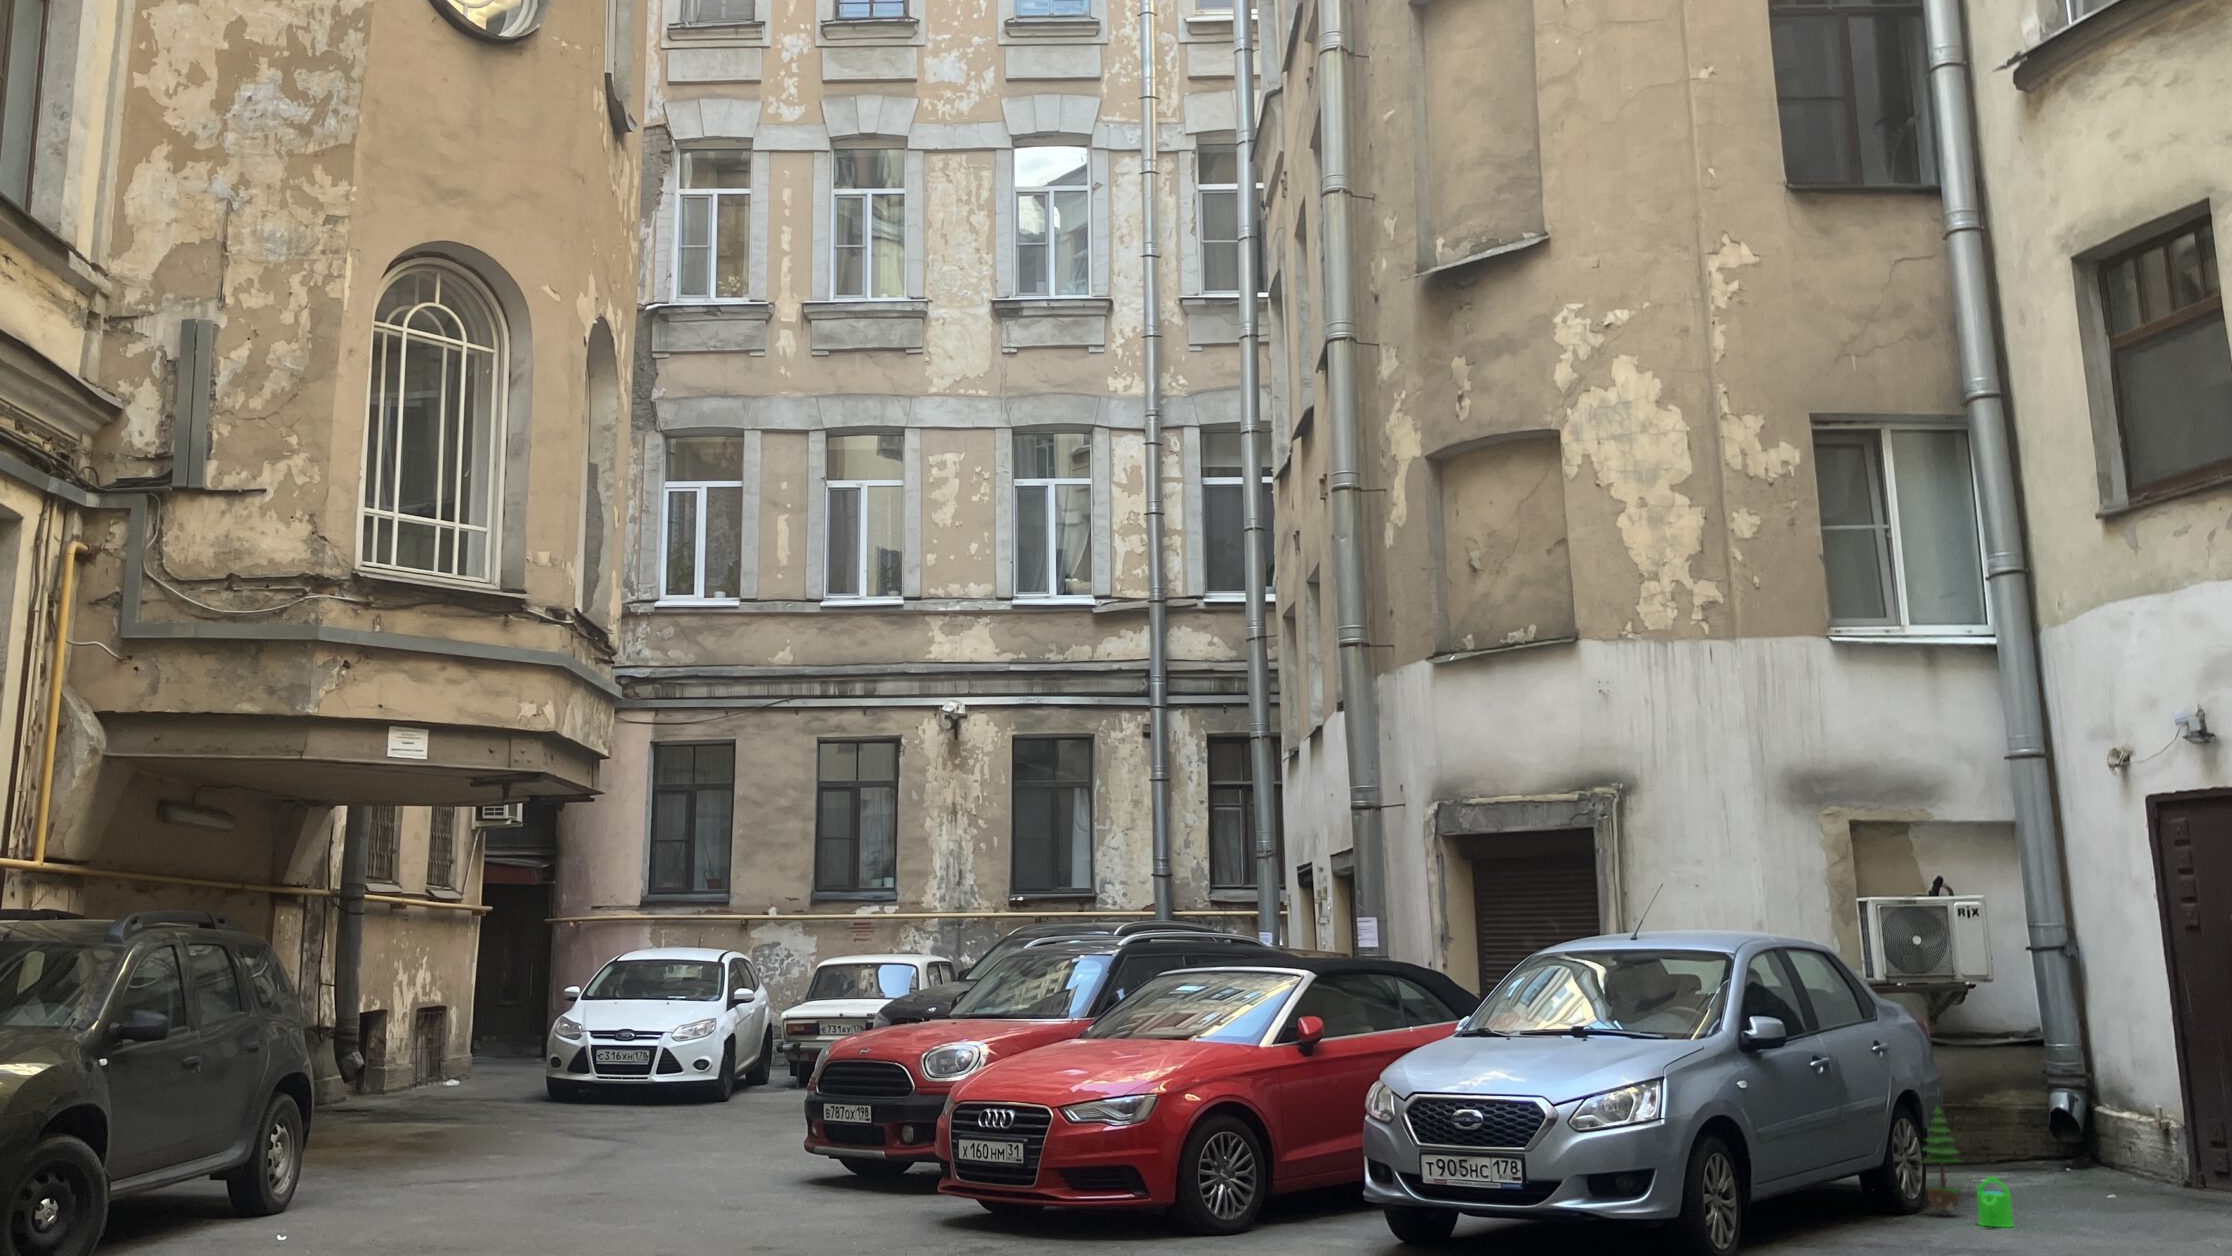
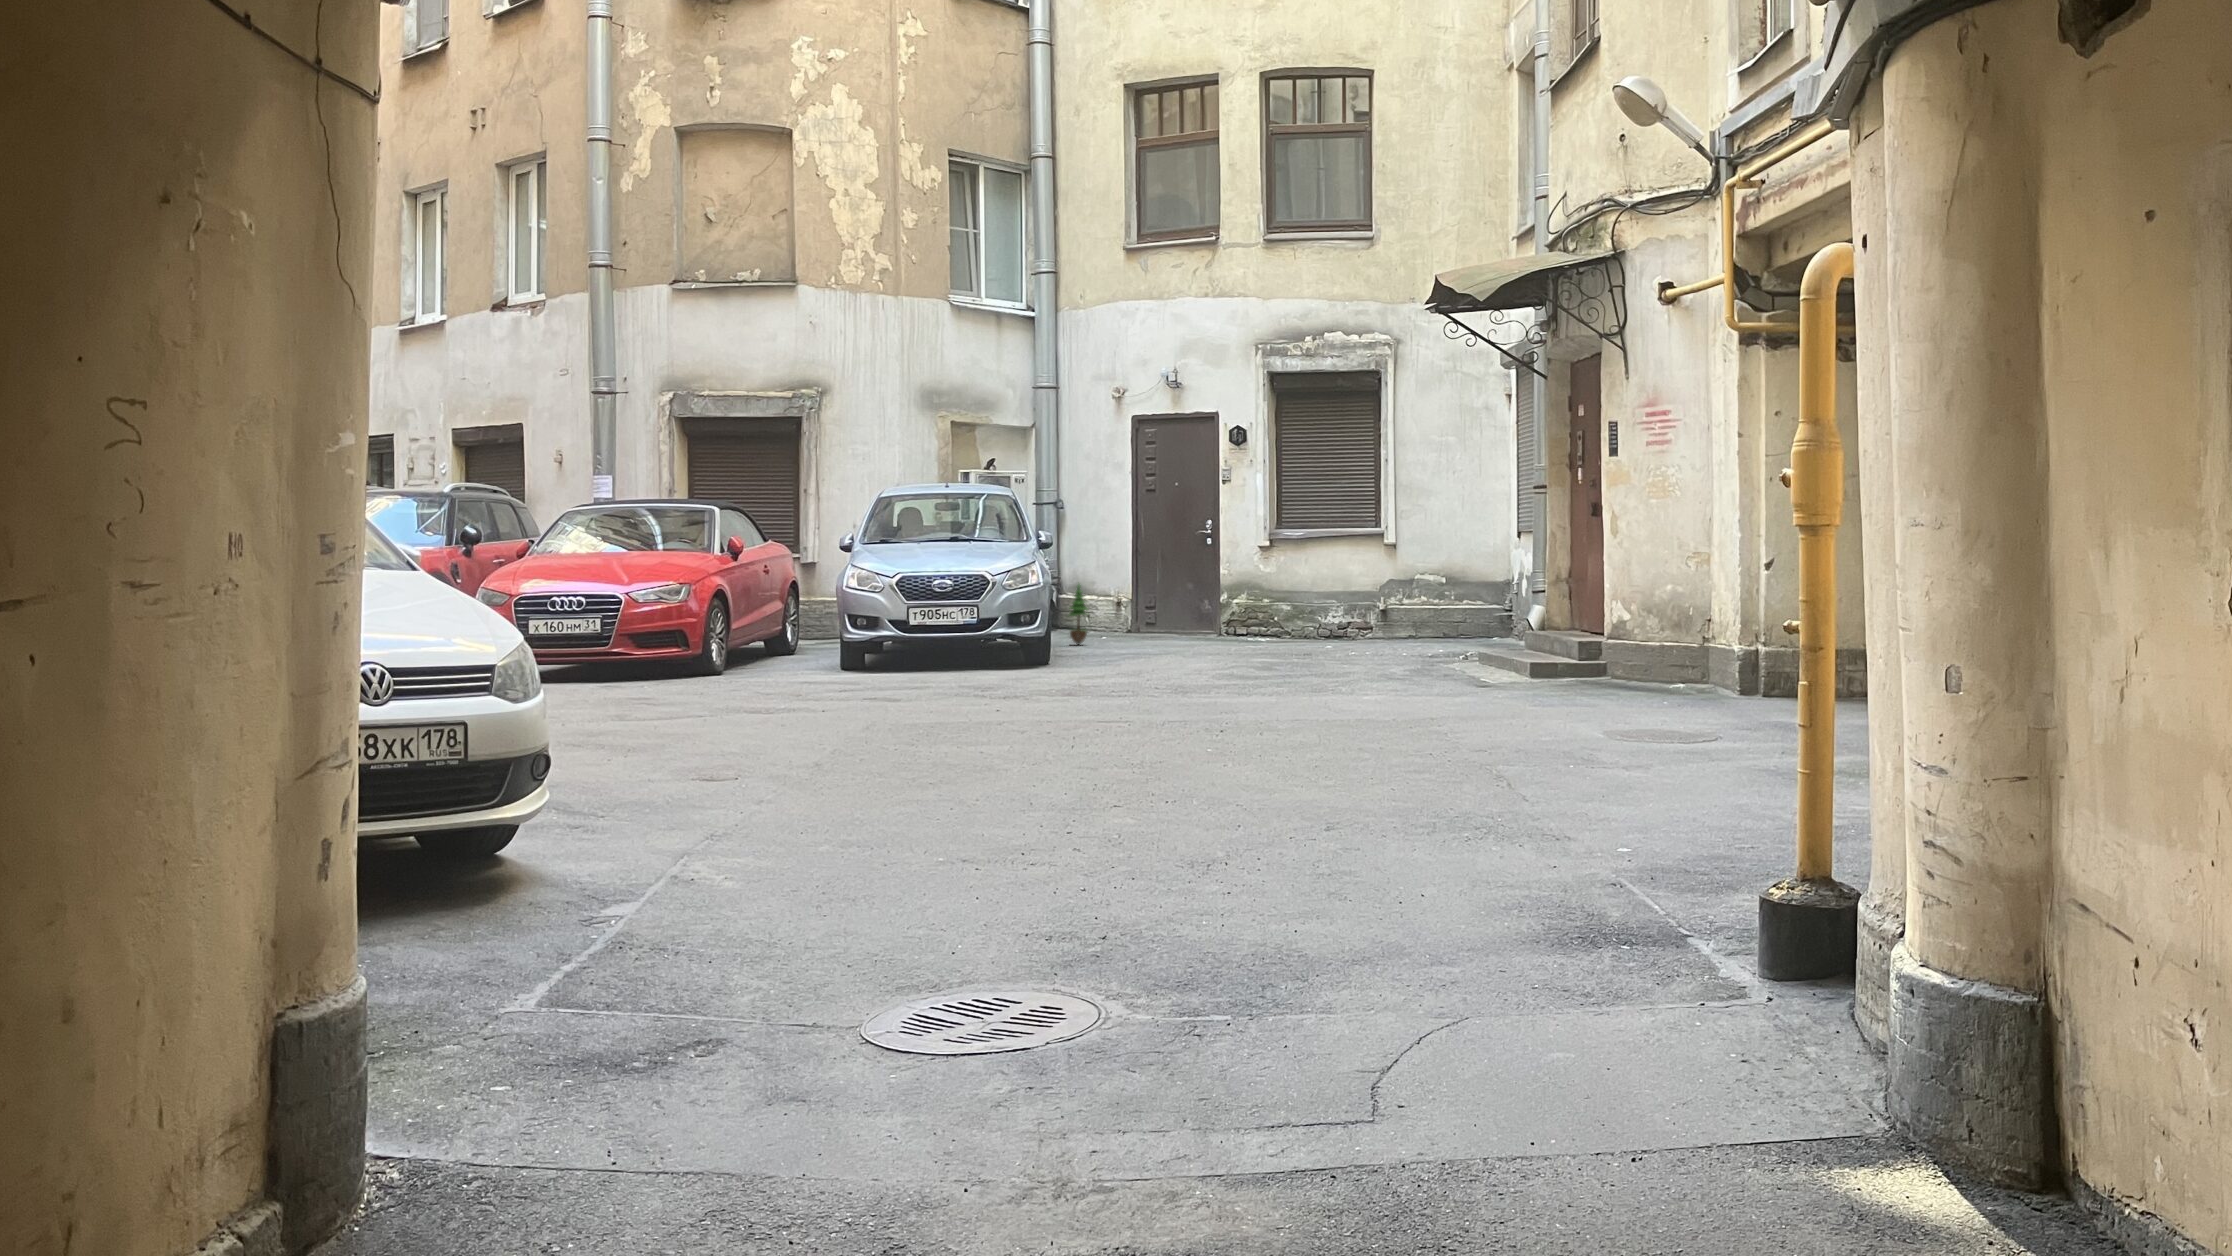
watering can: present [1977,1177,2014,1227] -> none [1103,620,1123,647]

